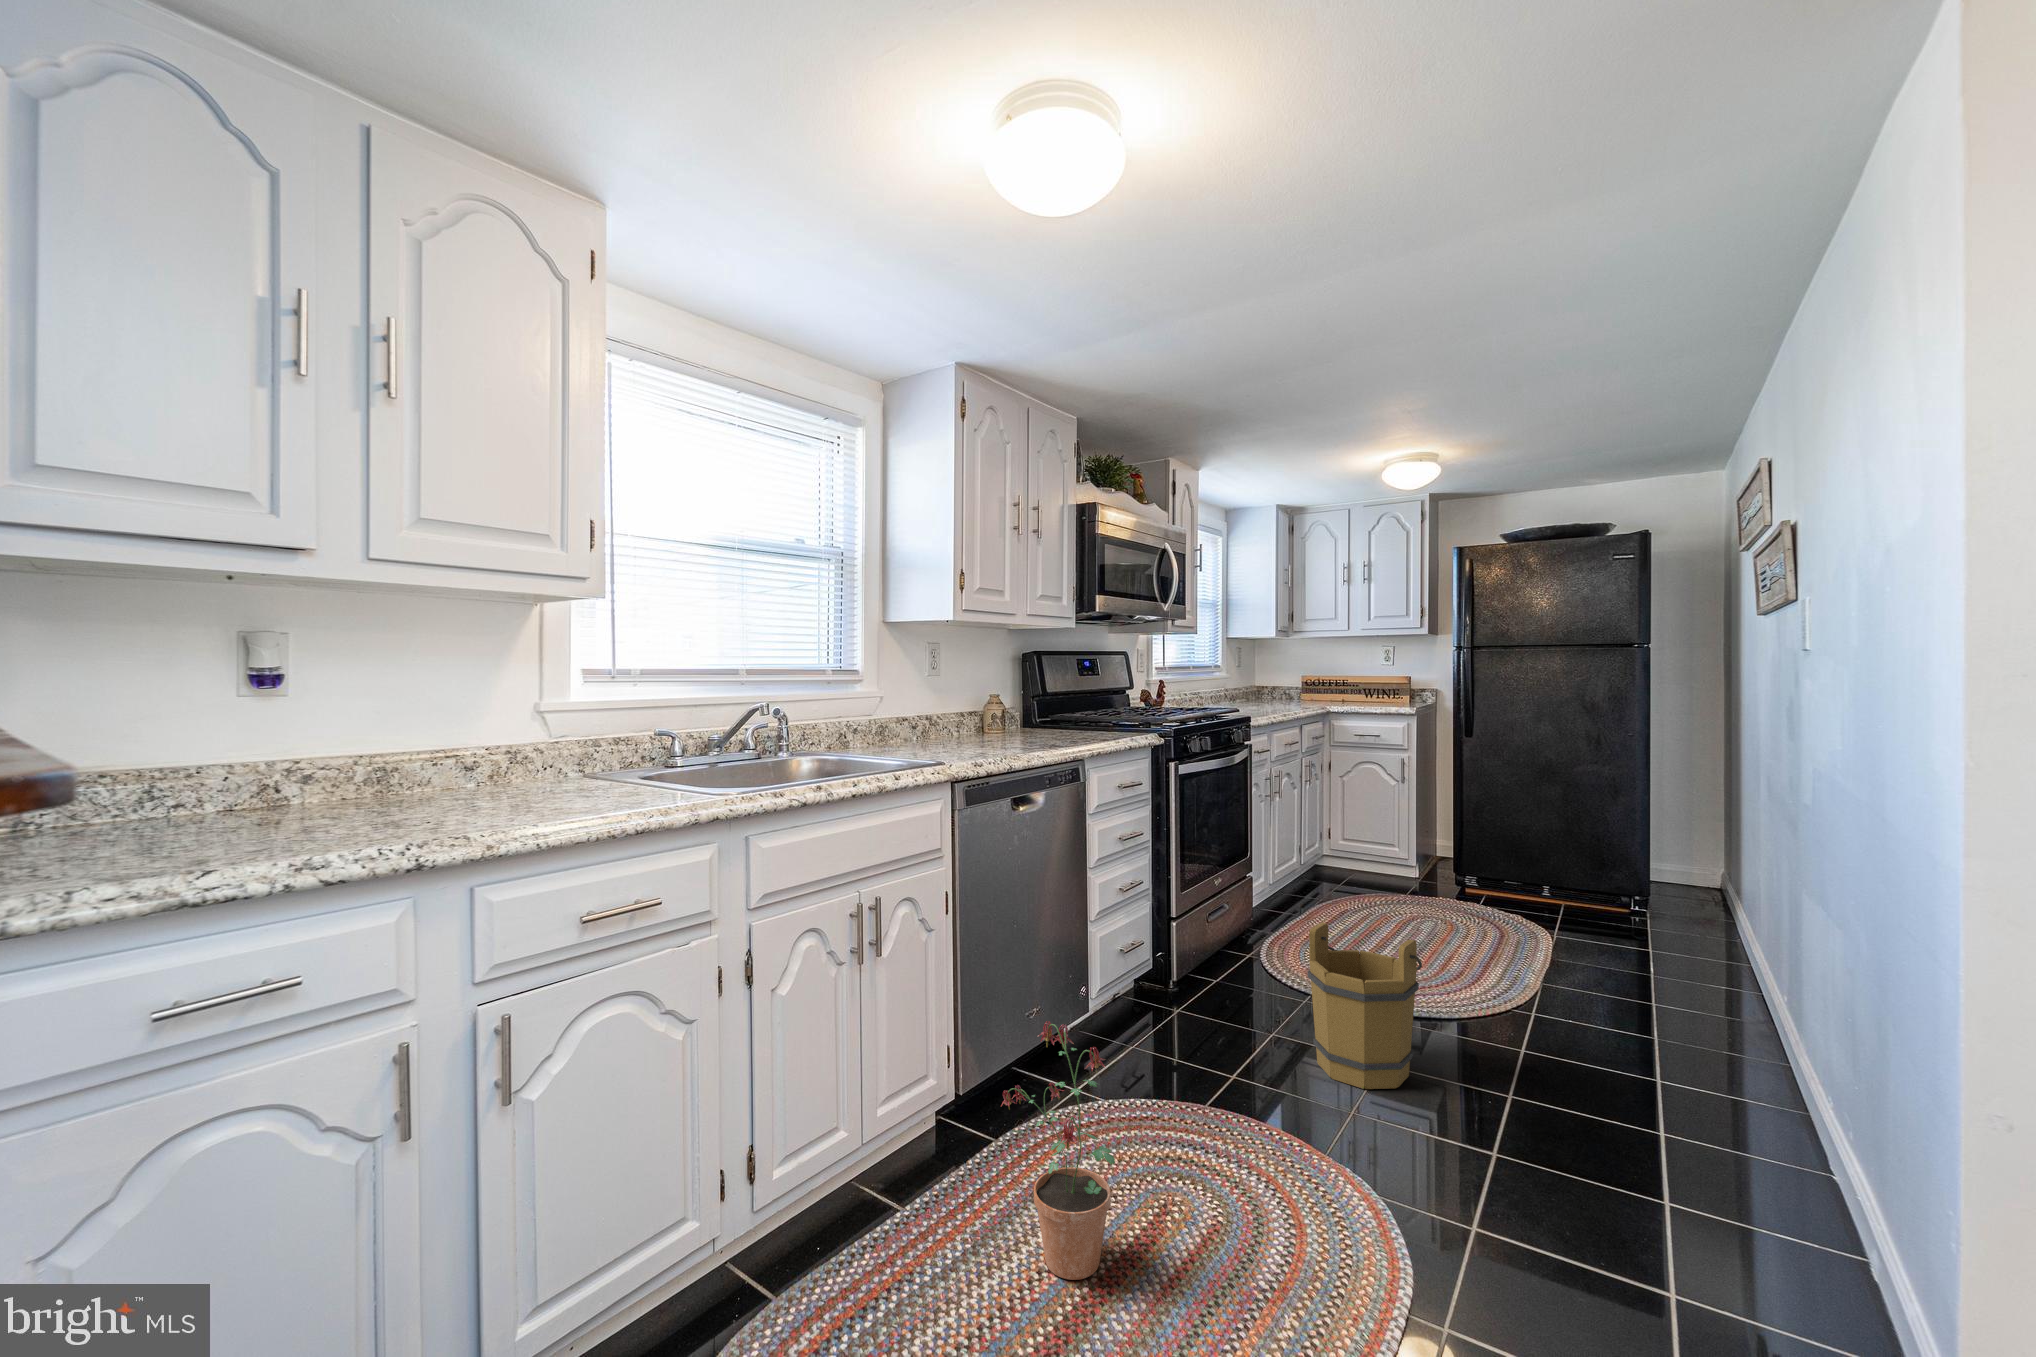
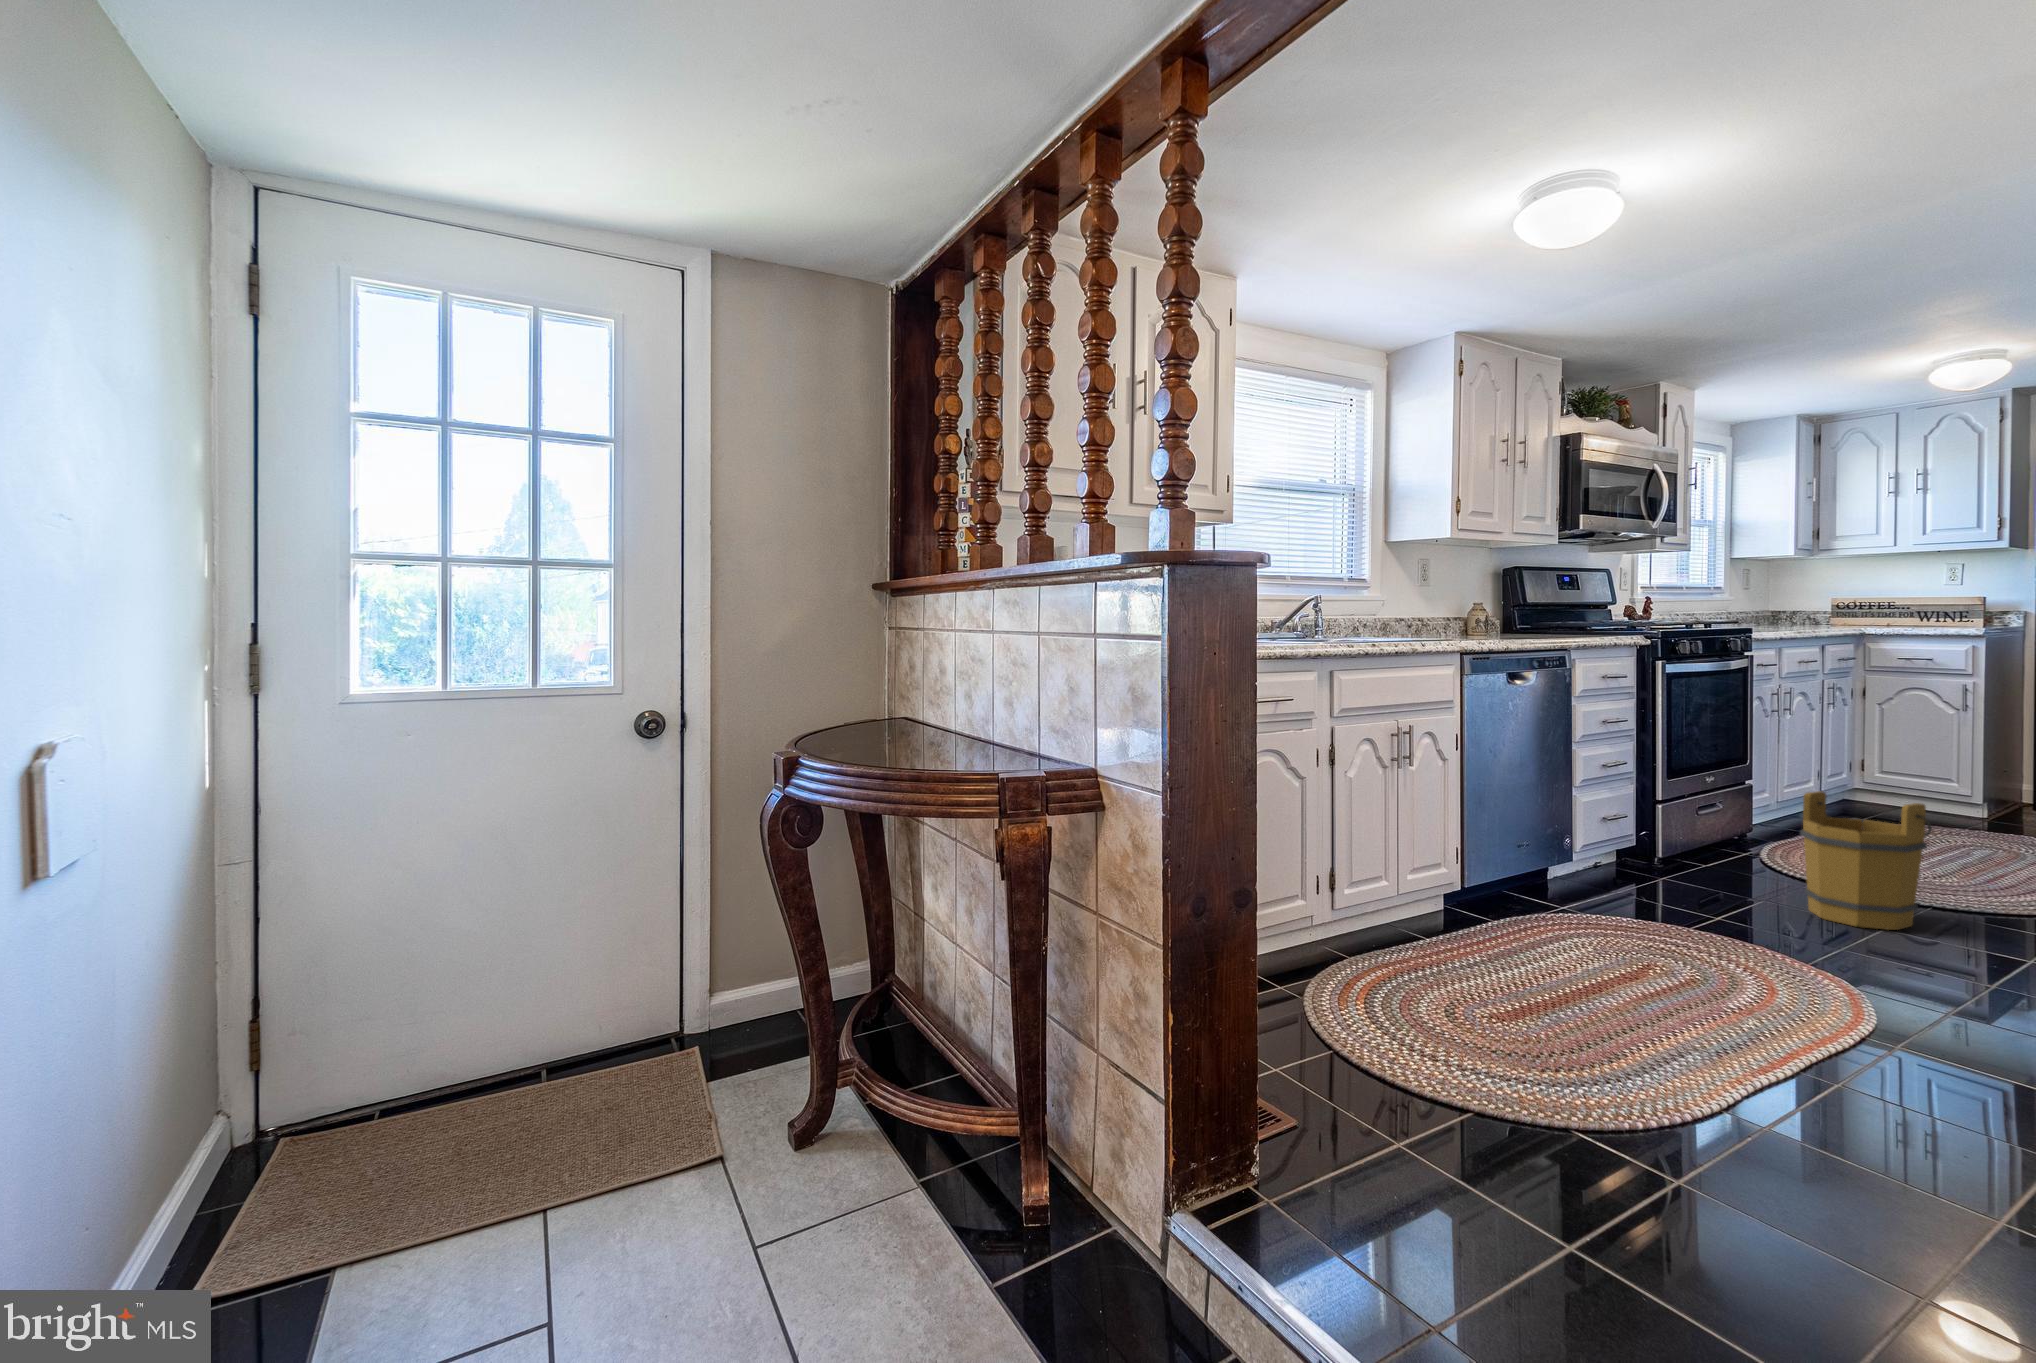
potted plant: present [1001,1022,1115,1280] -> none [1517,802,1614,967]

